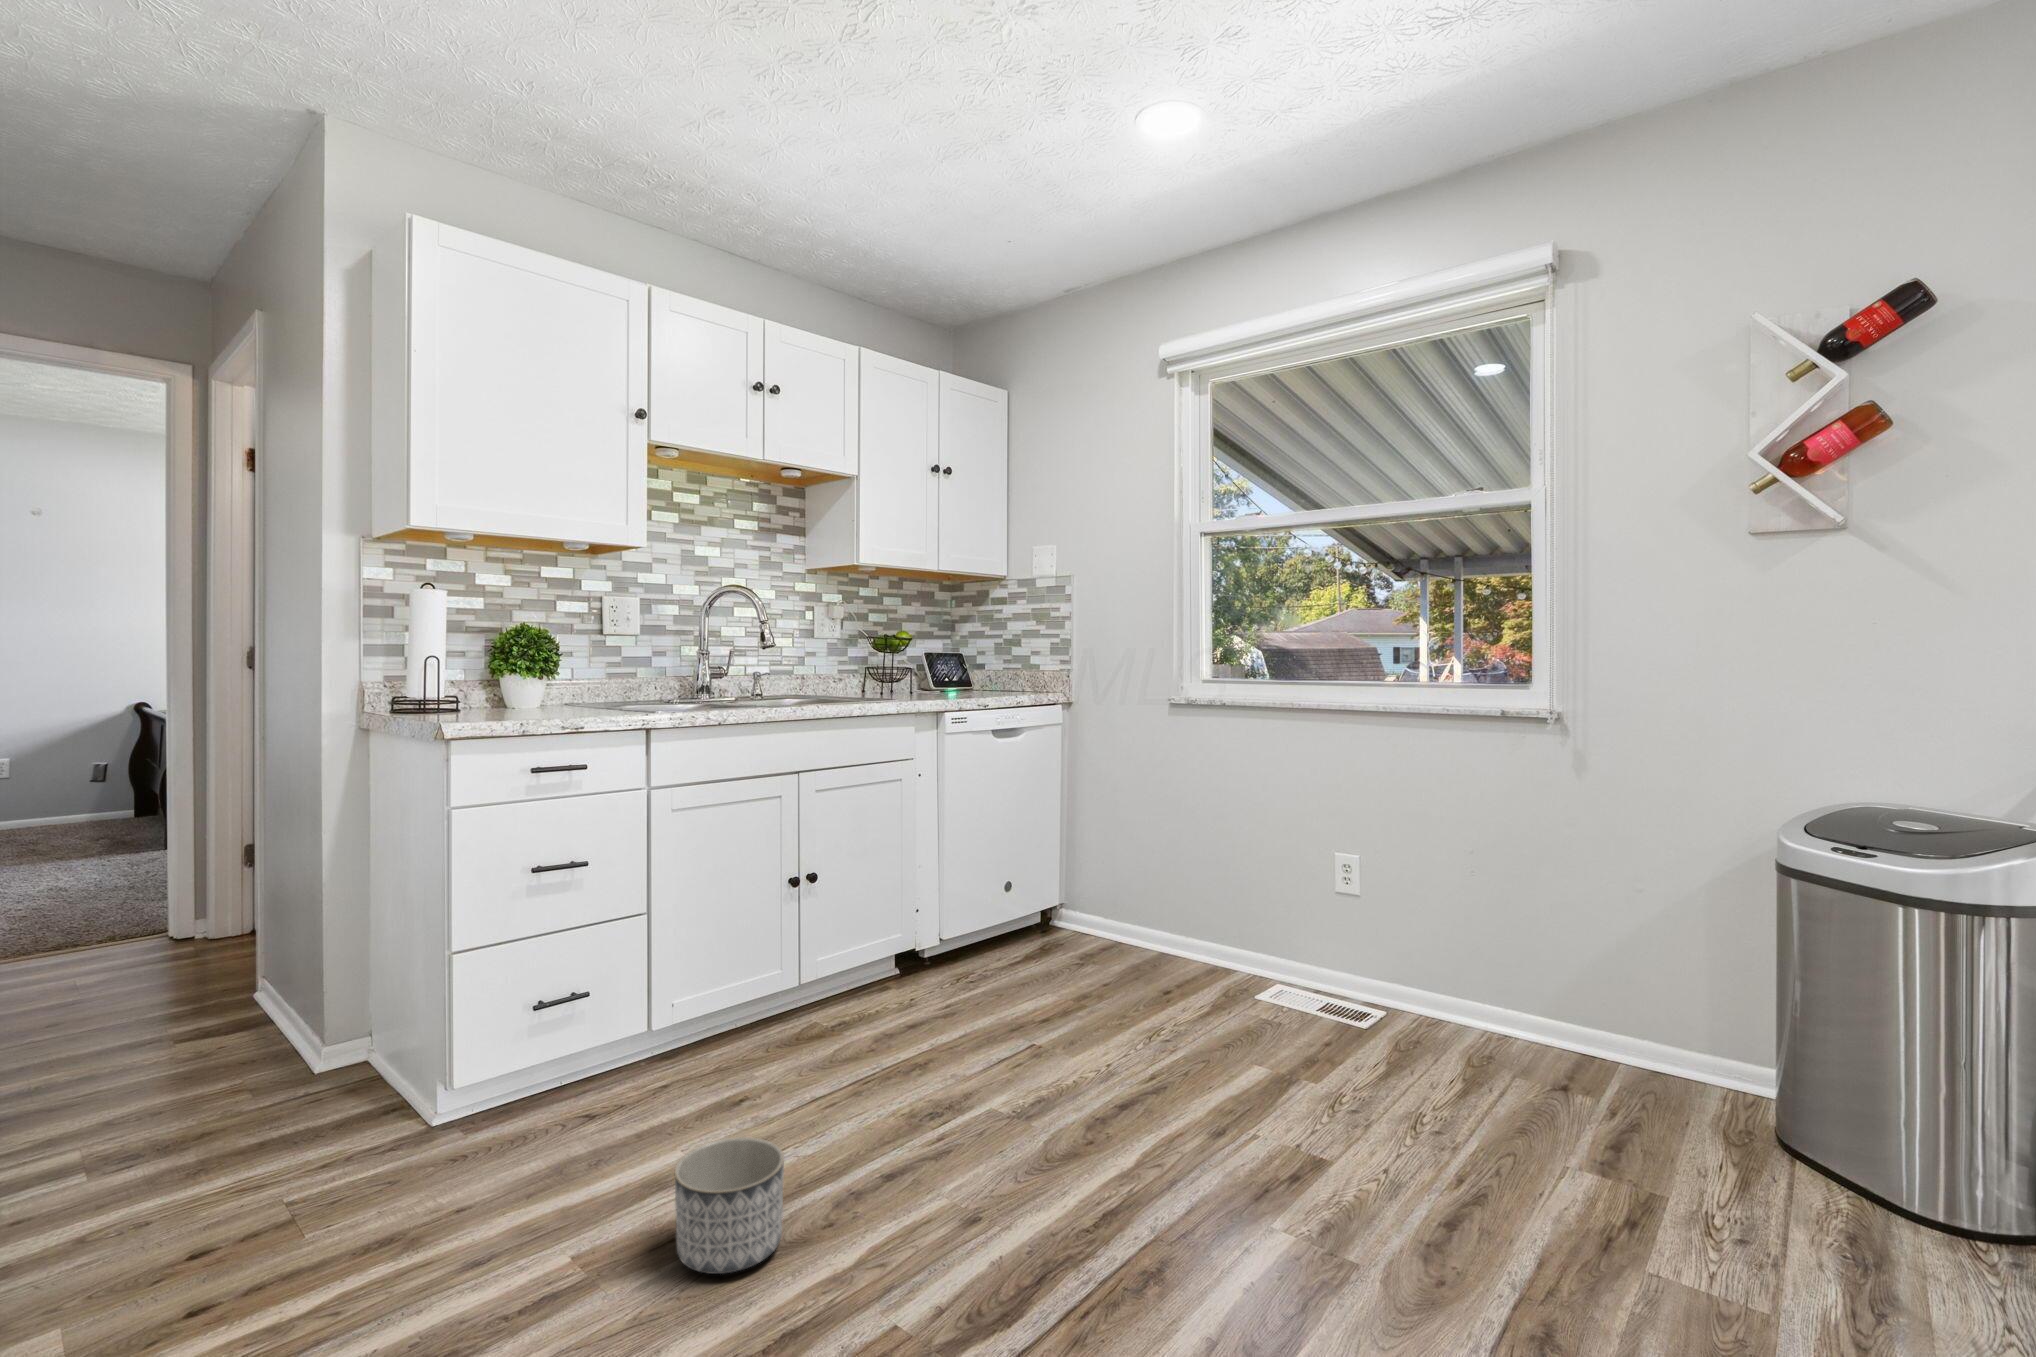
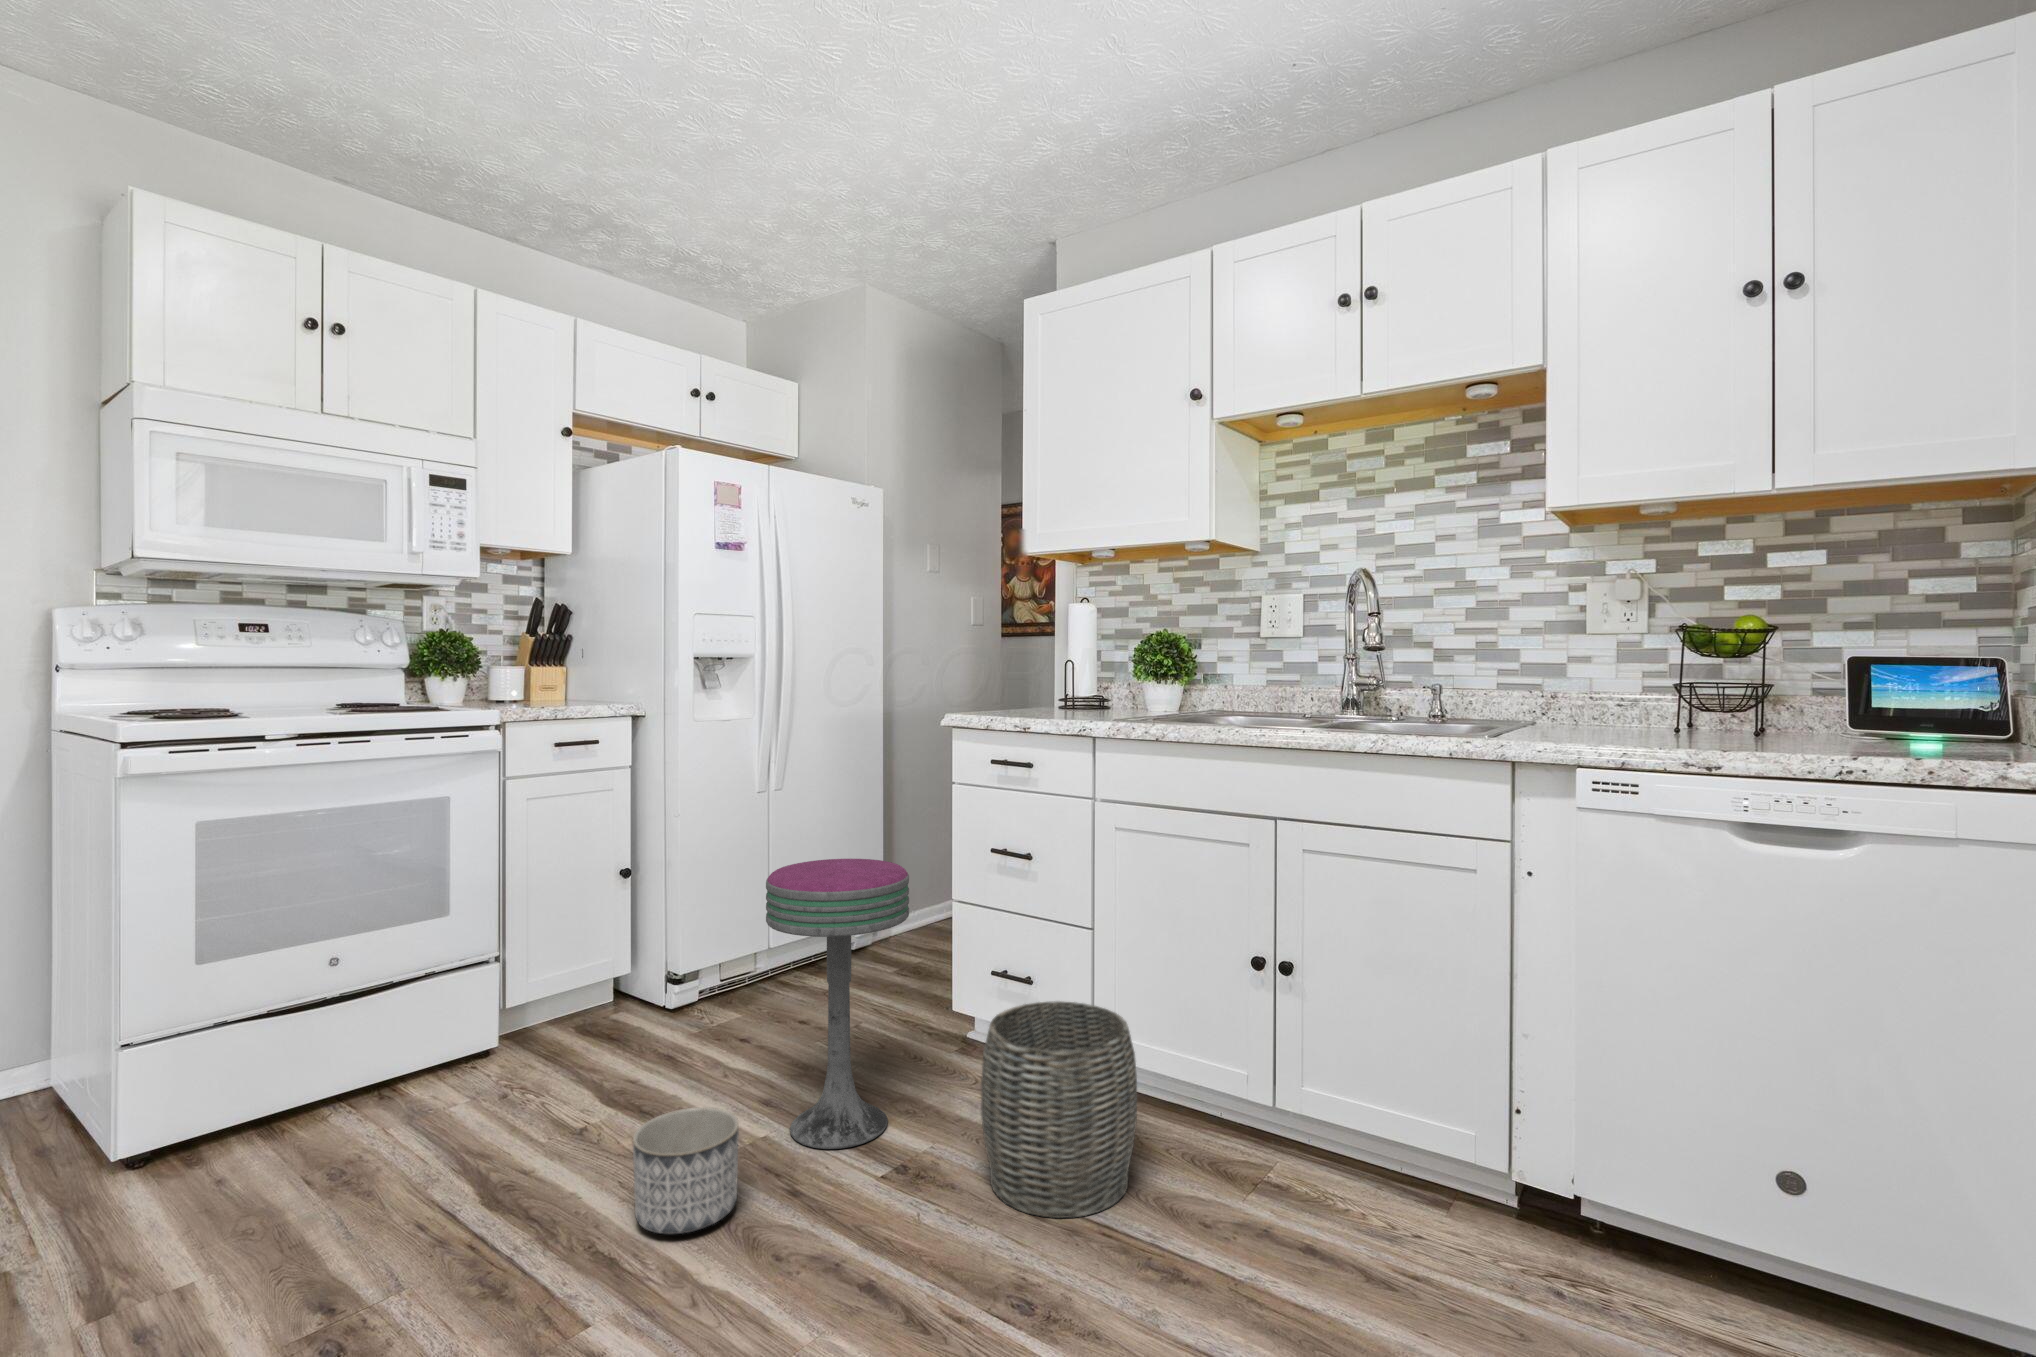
bar stool: none [518,880,687,1203] -> present [766,859,909,1149]
woven basket: none [726,939,854,1103] -> present [981,1001,1137,1218]

